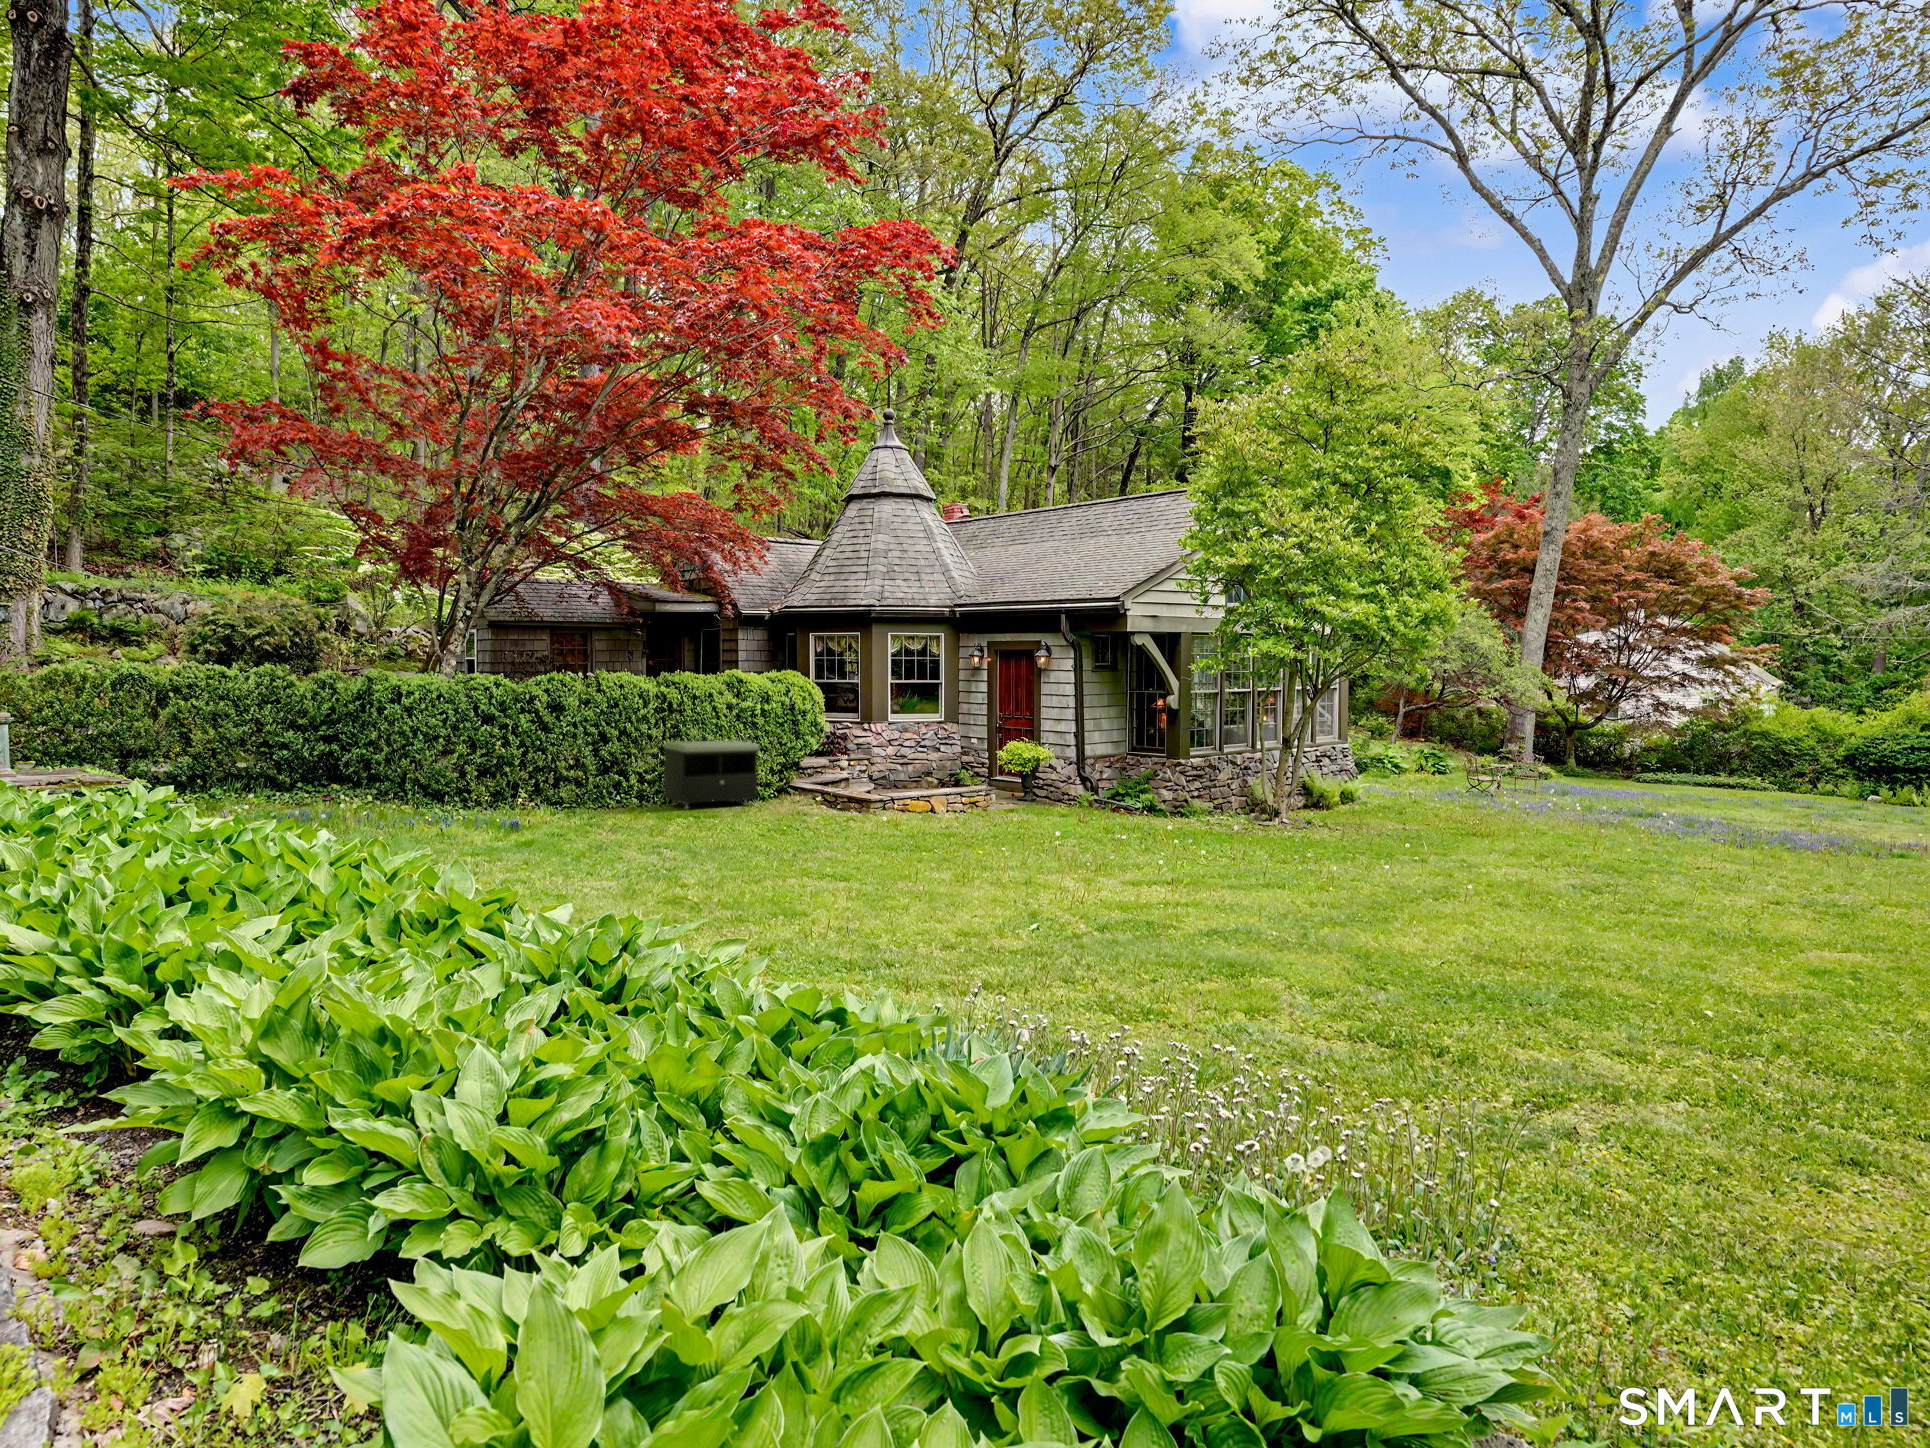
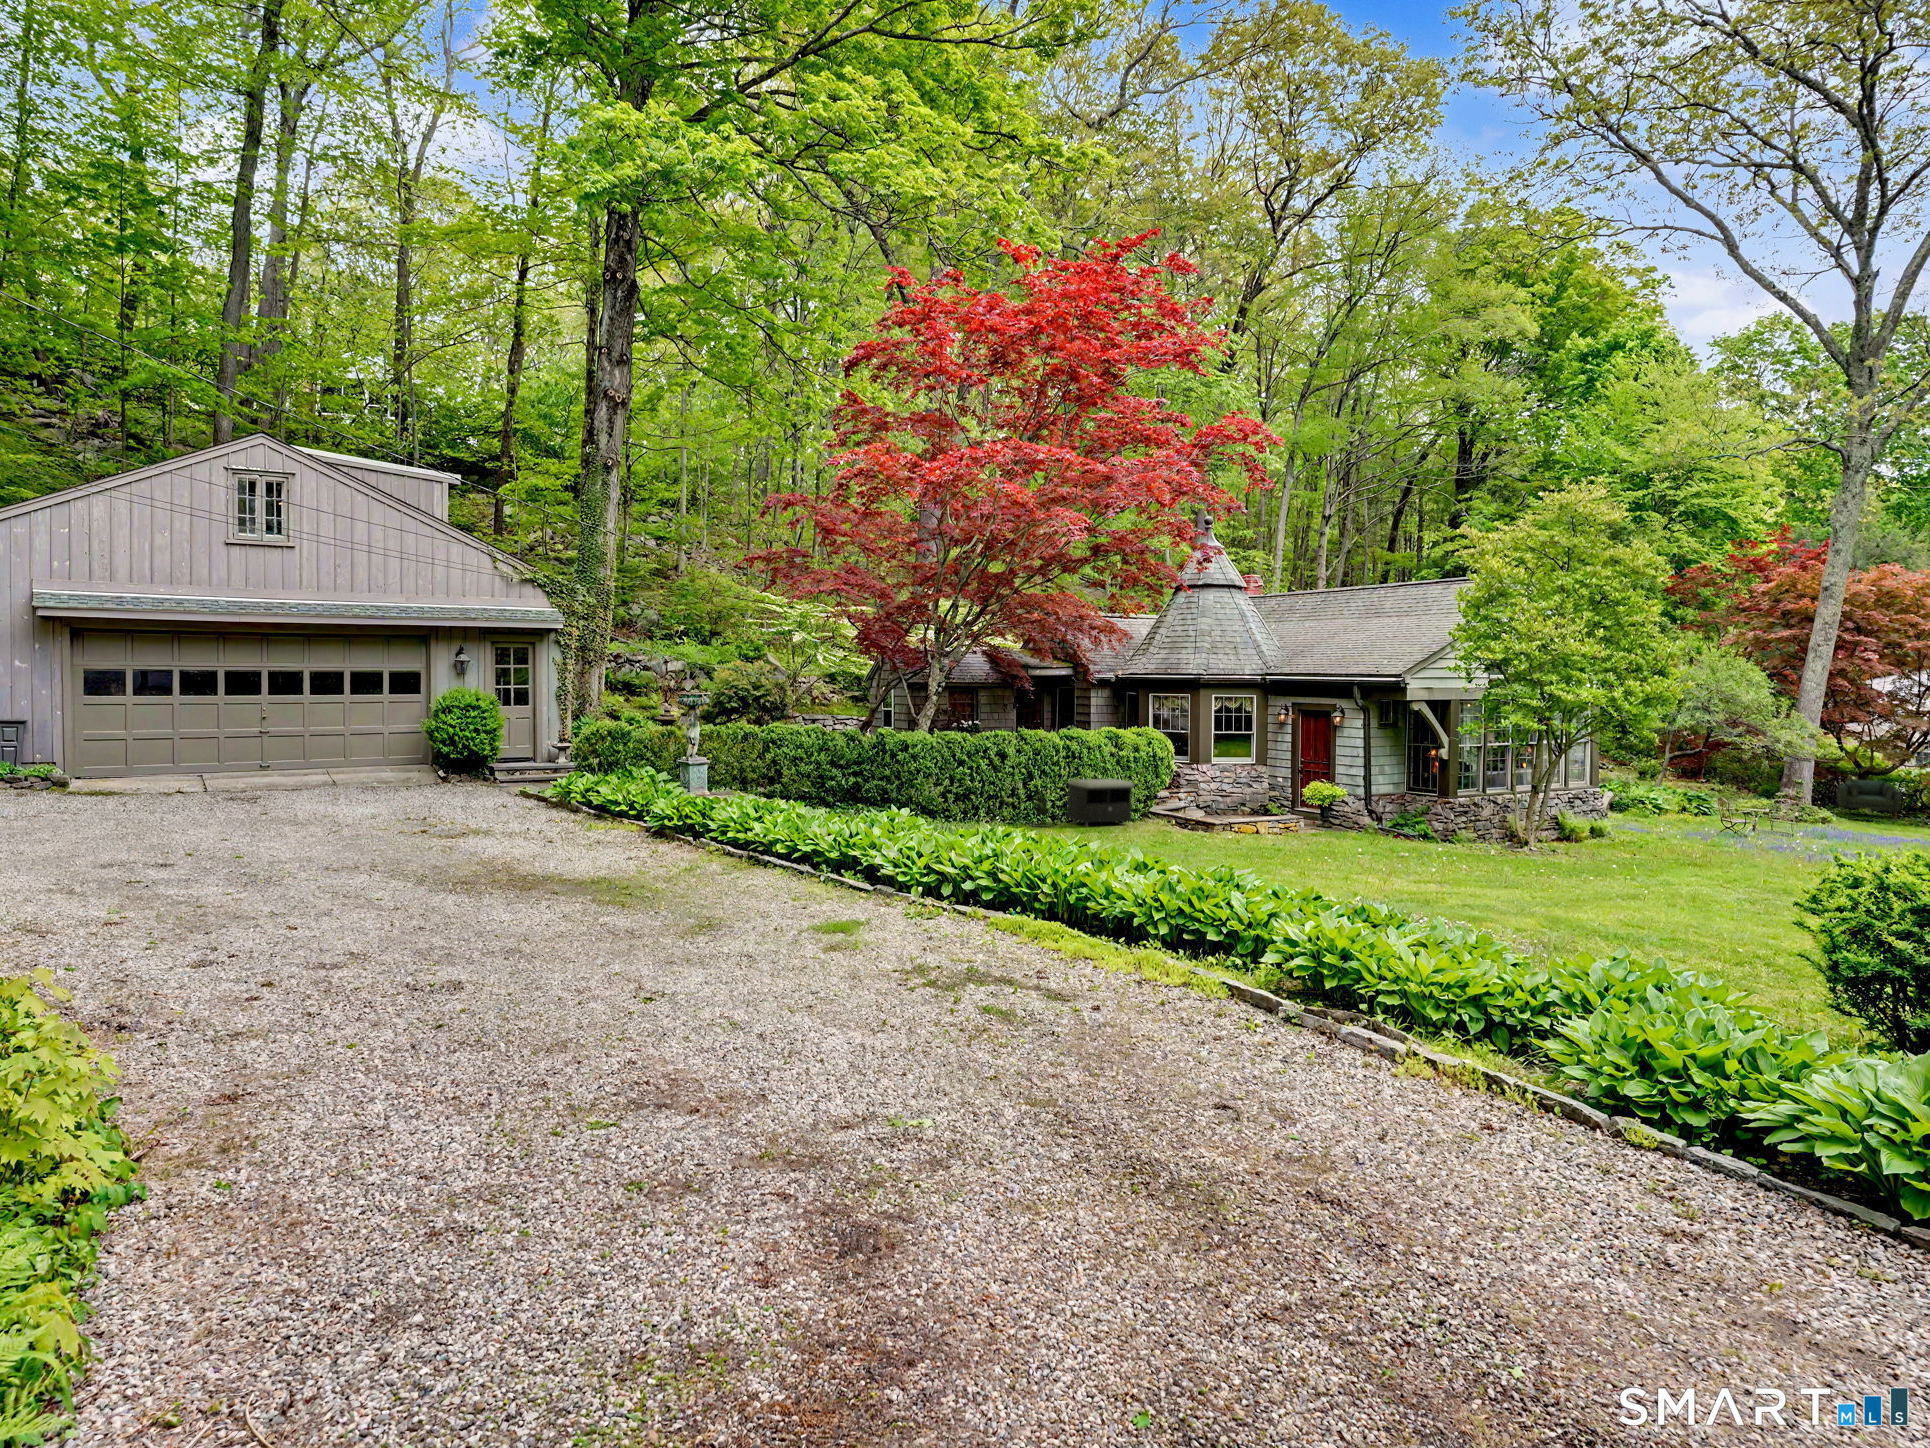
armchair: none [1567,735,1634,776] -> present [1837,780,1901,813]
potted tree: none [598,754,632,812] -> present [1030,793,1049,827]

